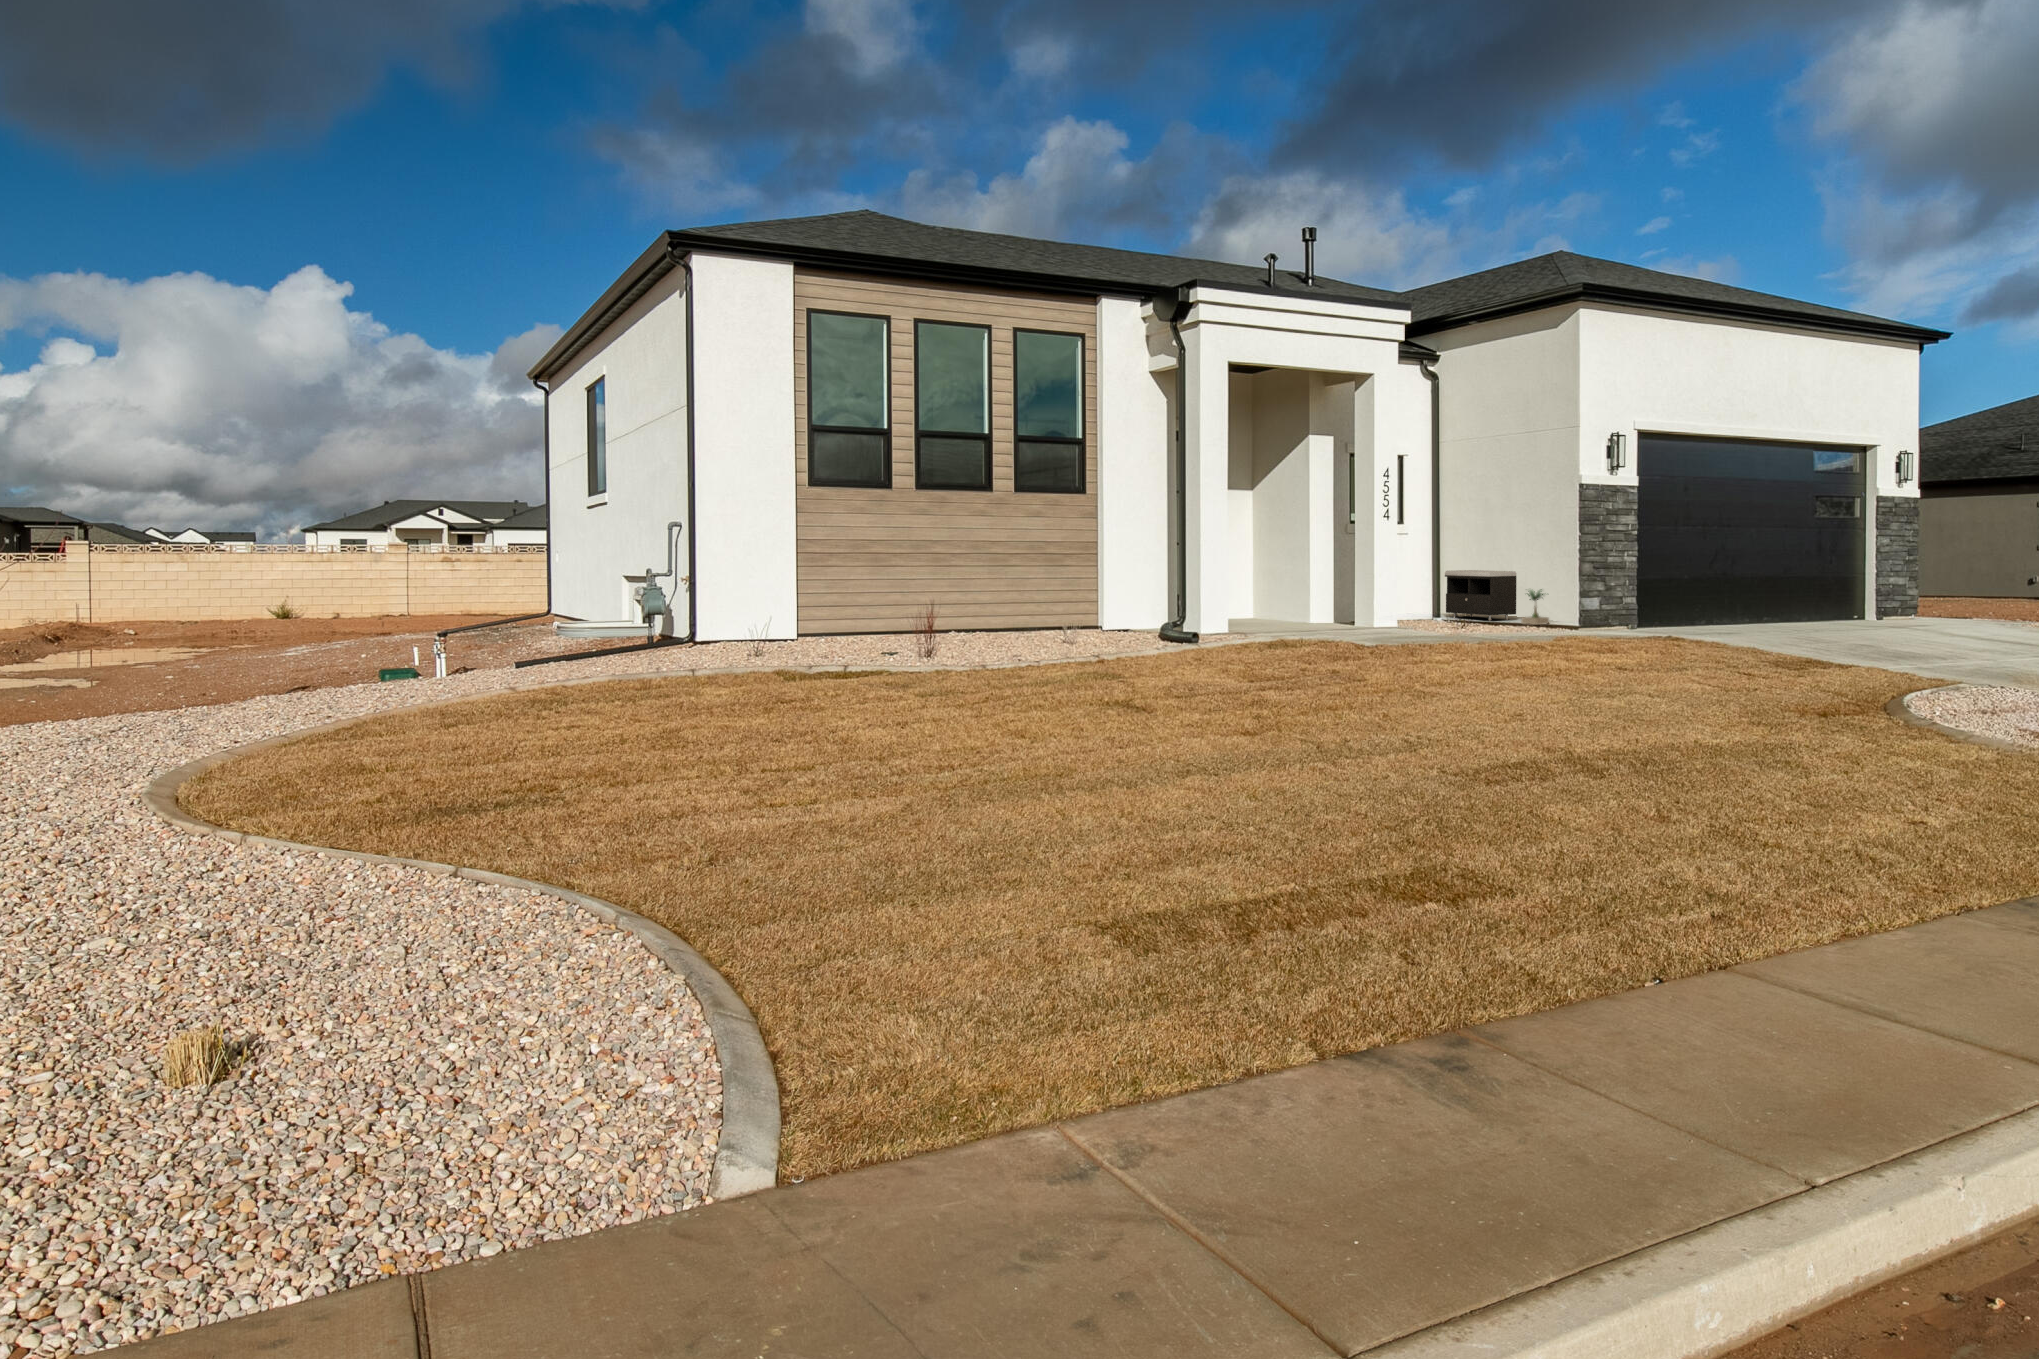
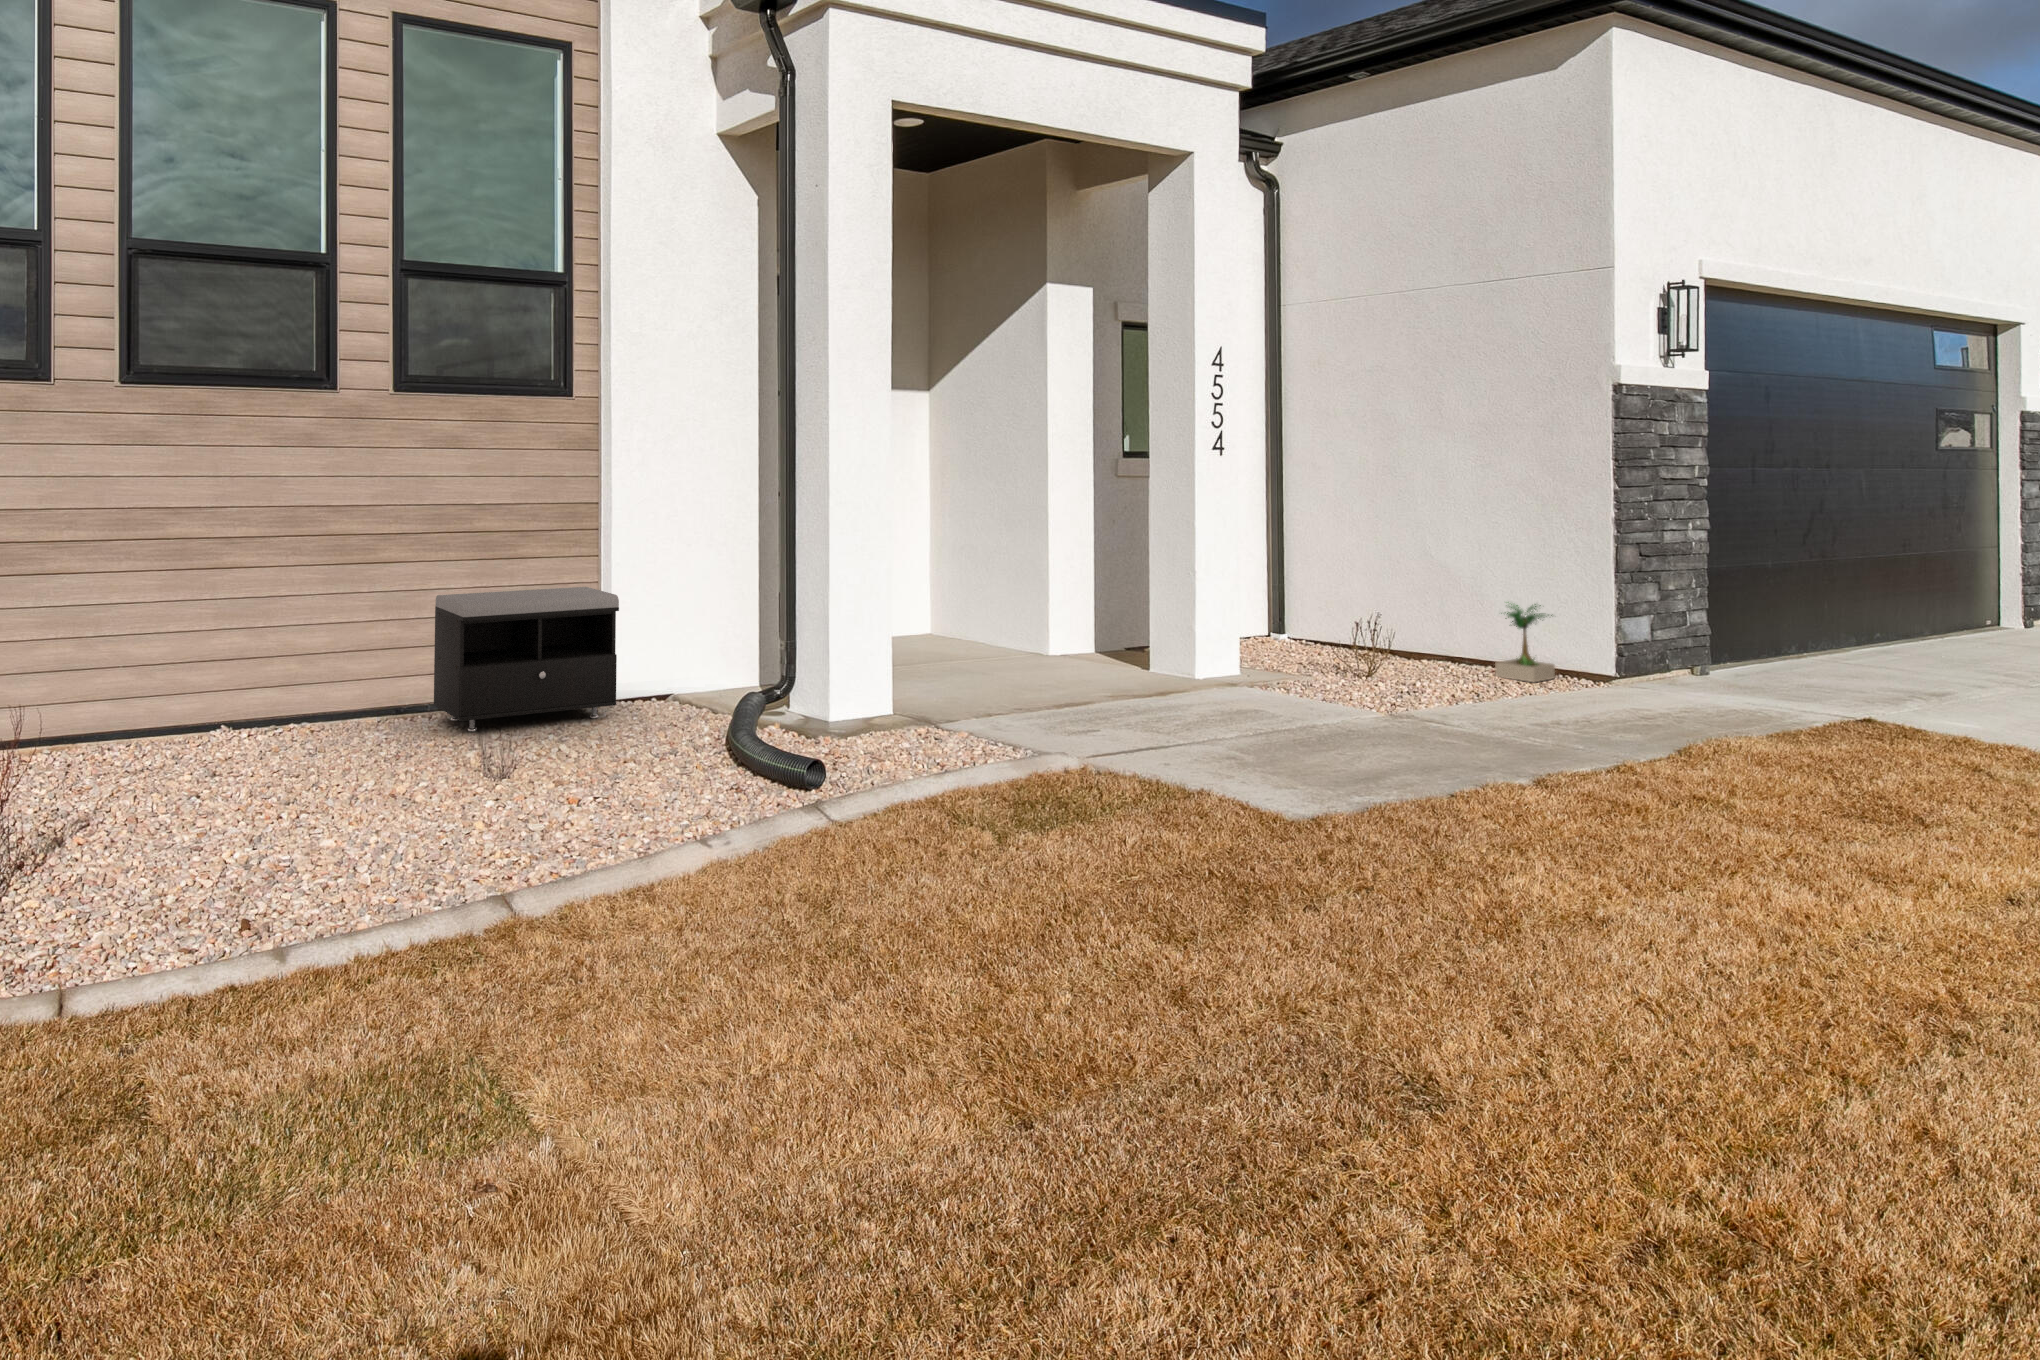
storage bench: present [1445,570,1516,620] -> present [434,587,619,731]

